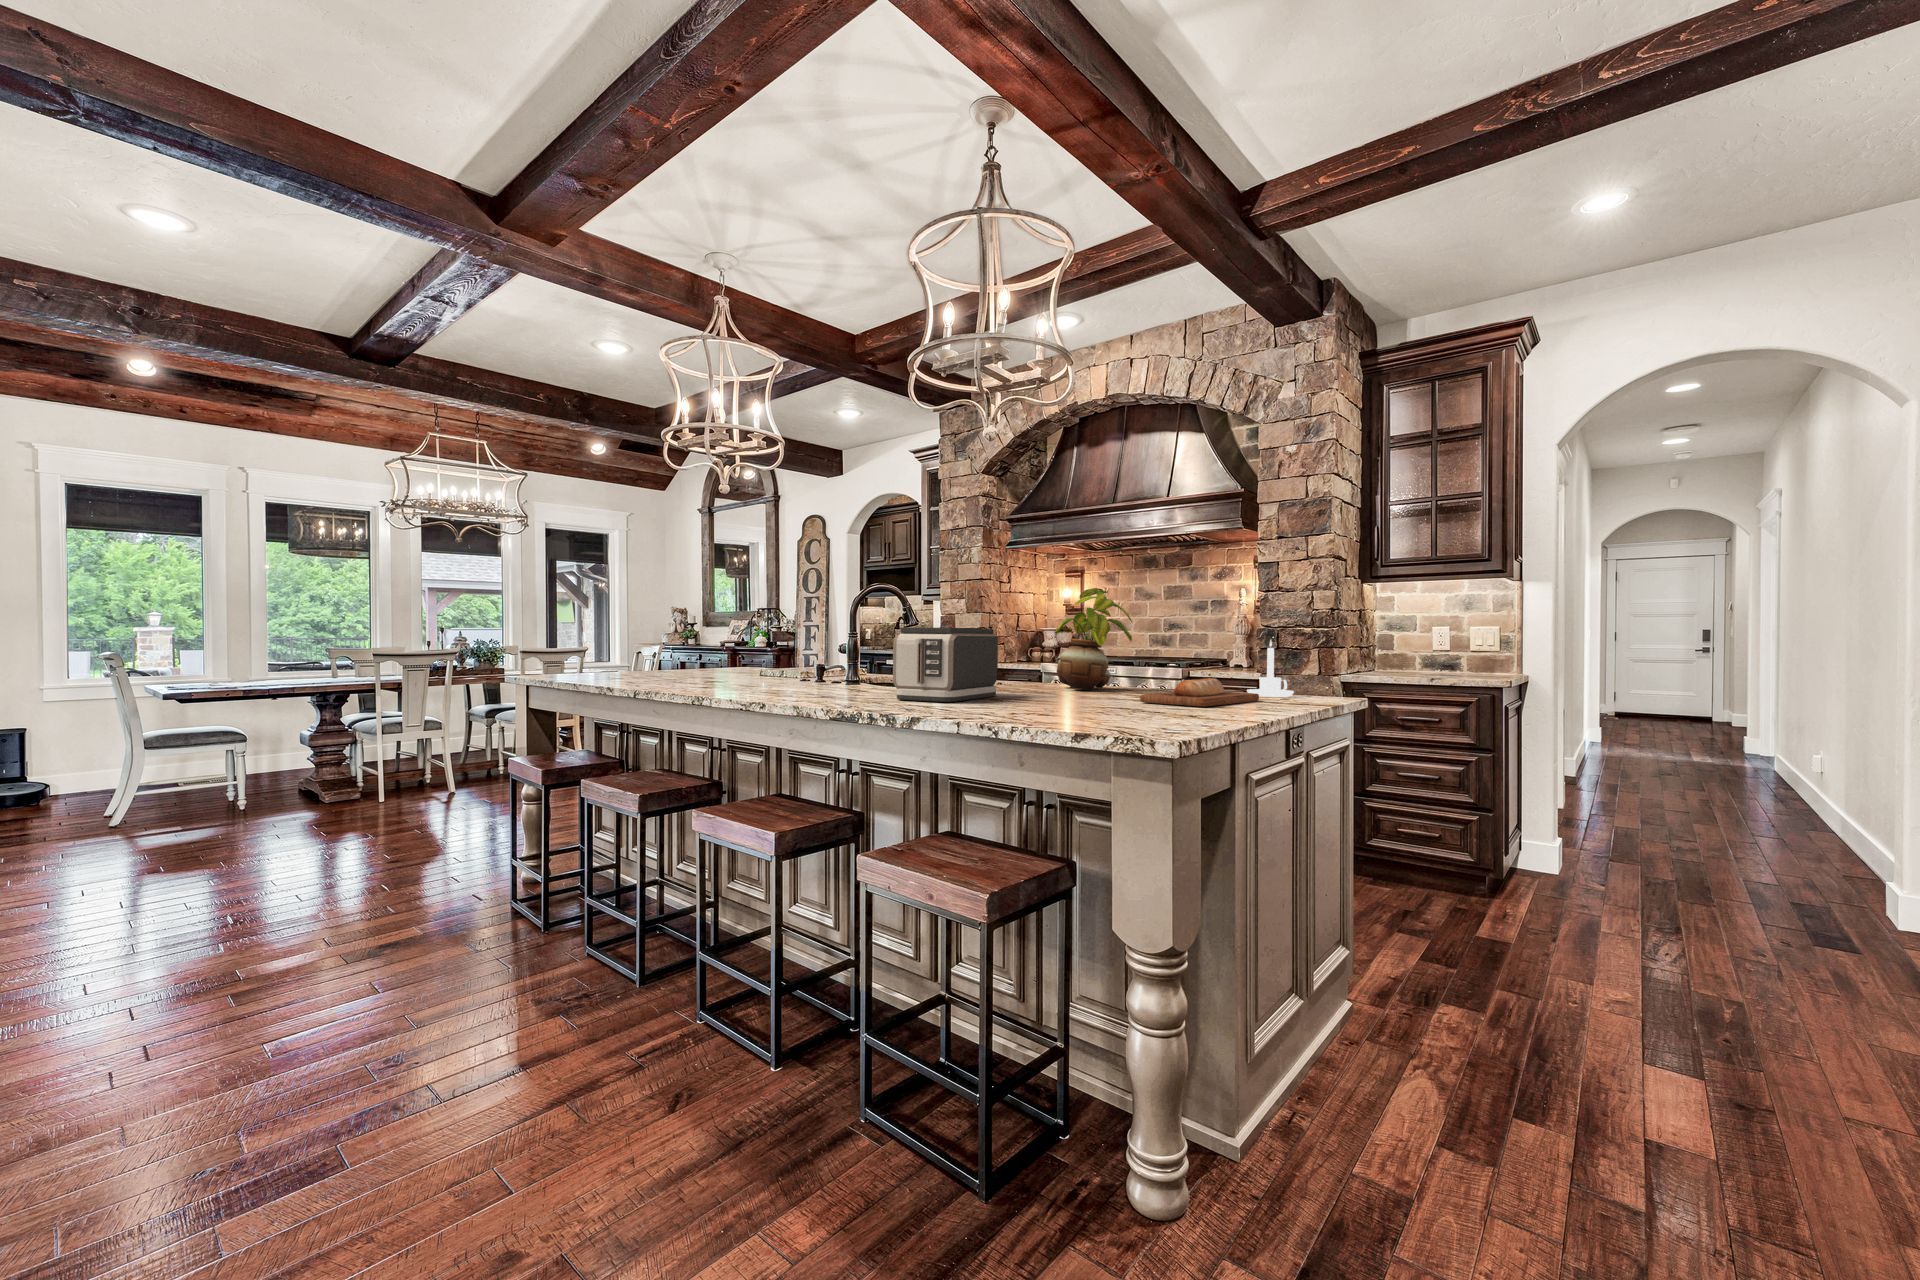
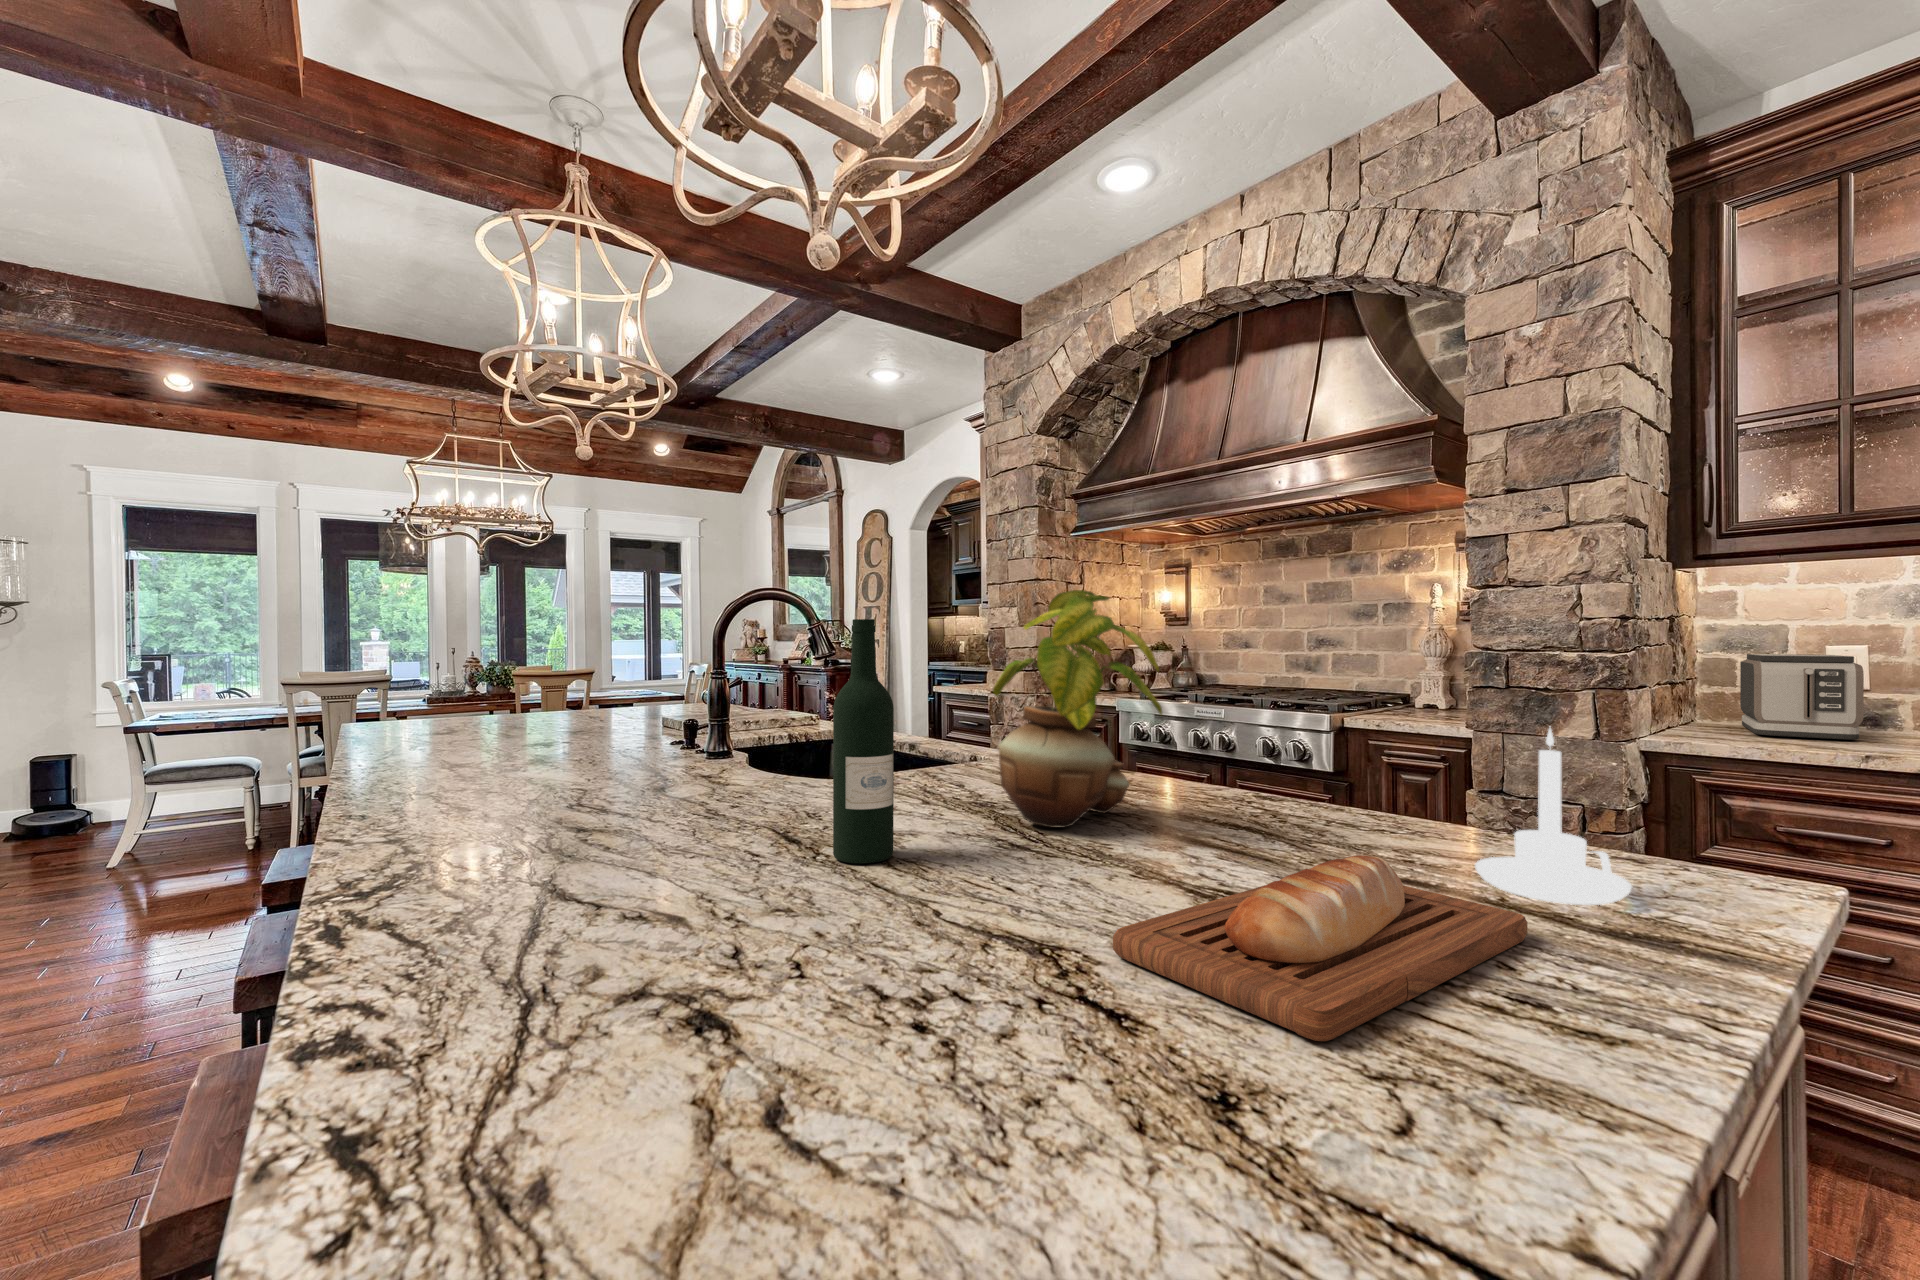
wine bottle: none [1010,598,1035,695] -> present [833,619,894,863]
toaster: present [893,627,998,702] -> present [1740,654,1864,740]

